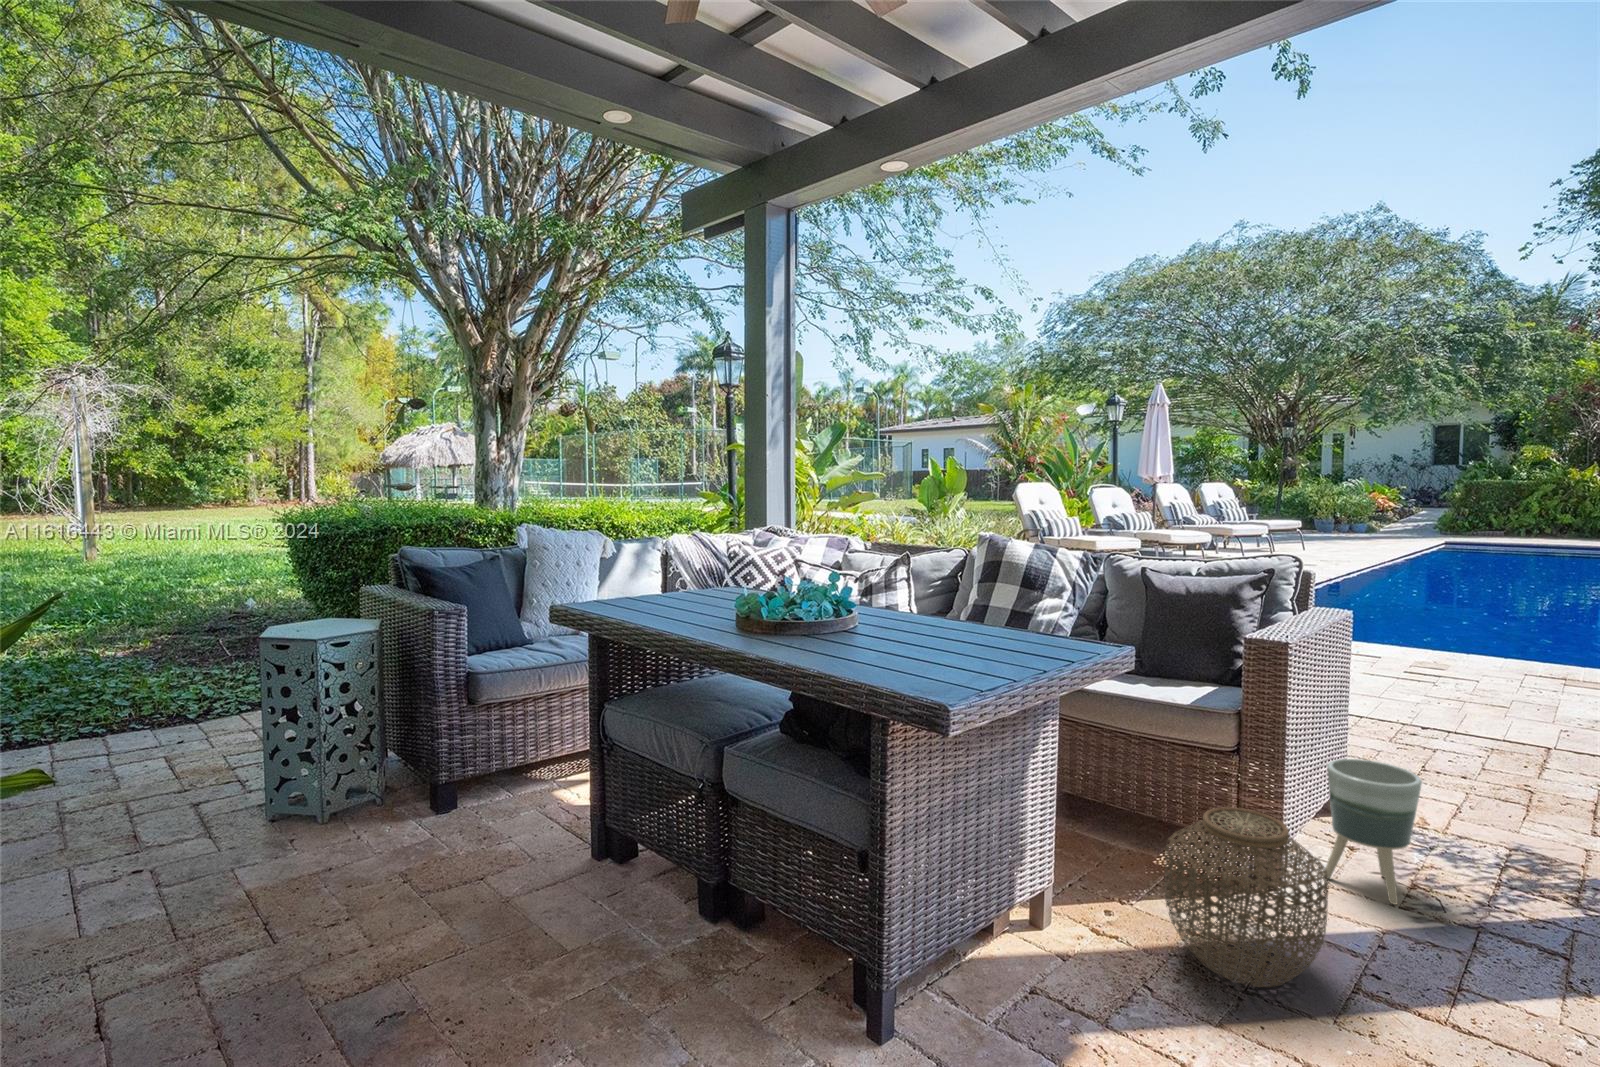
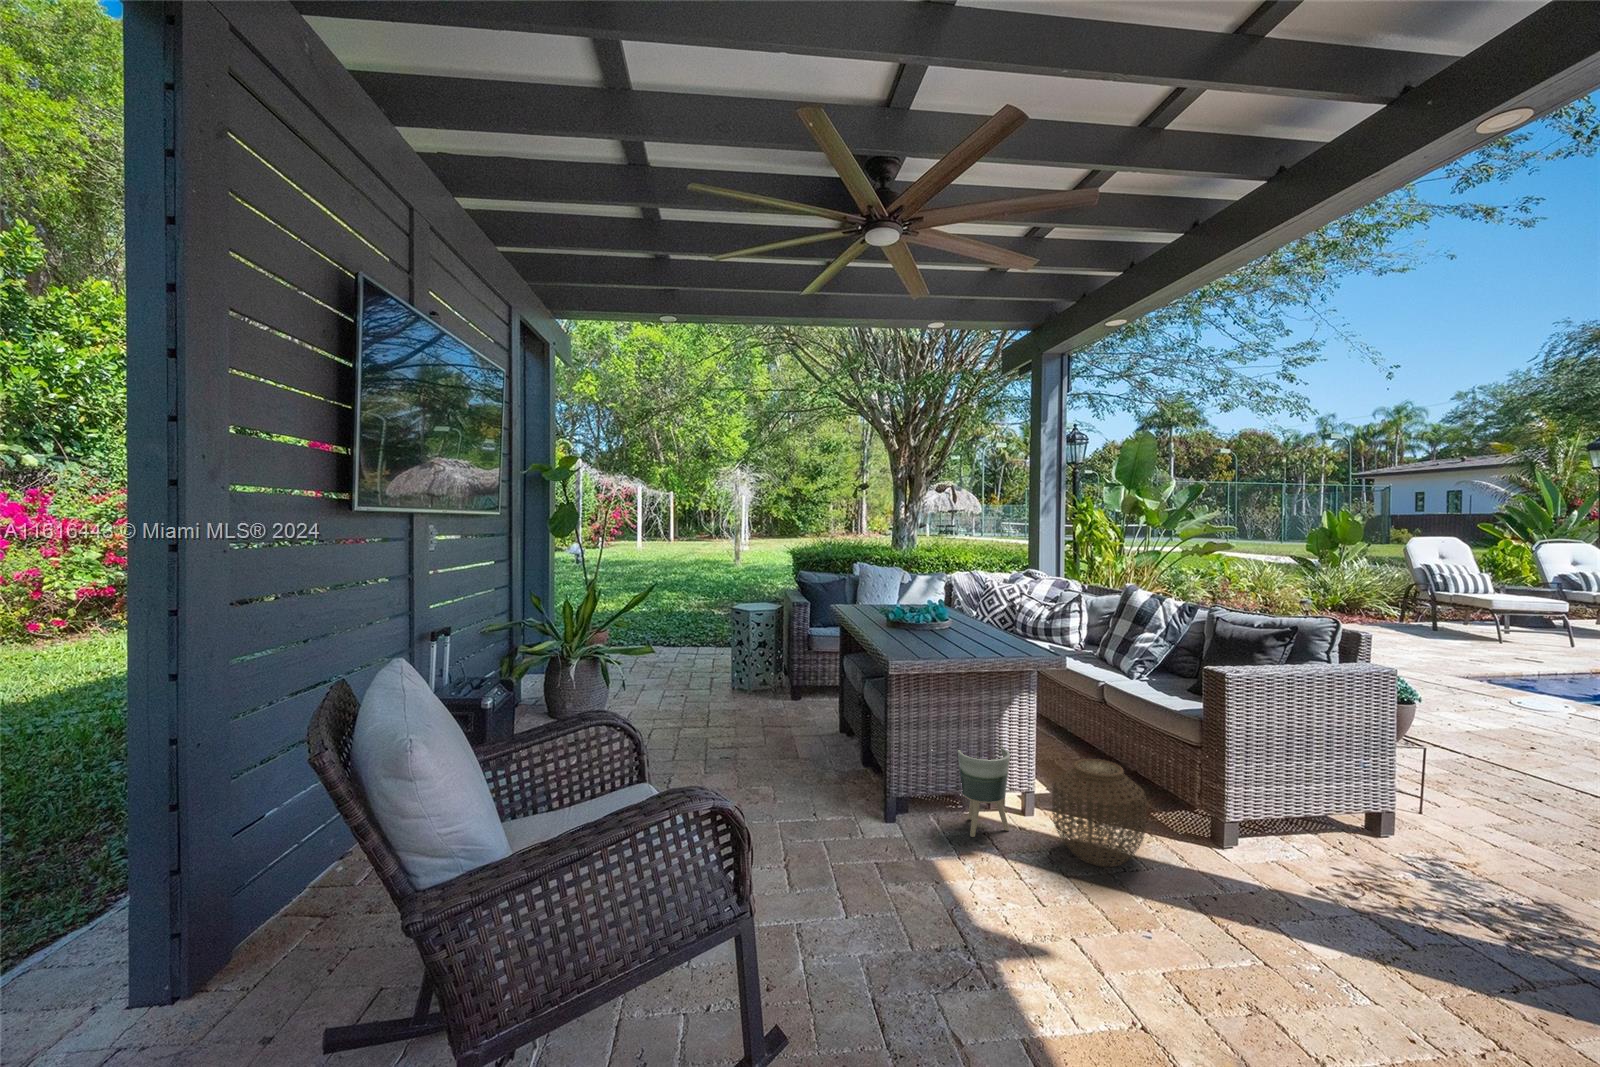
planter: present [1323,759,1422,905] -> present [957,748,1010,837]

